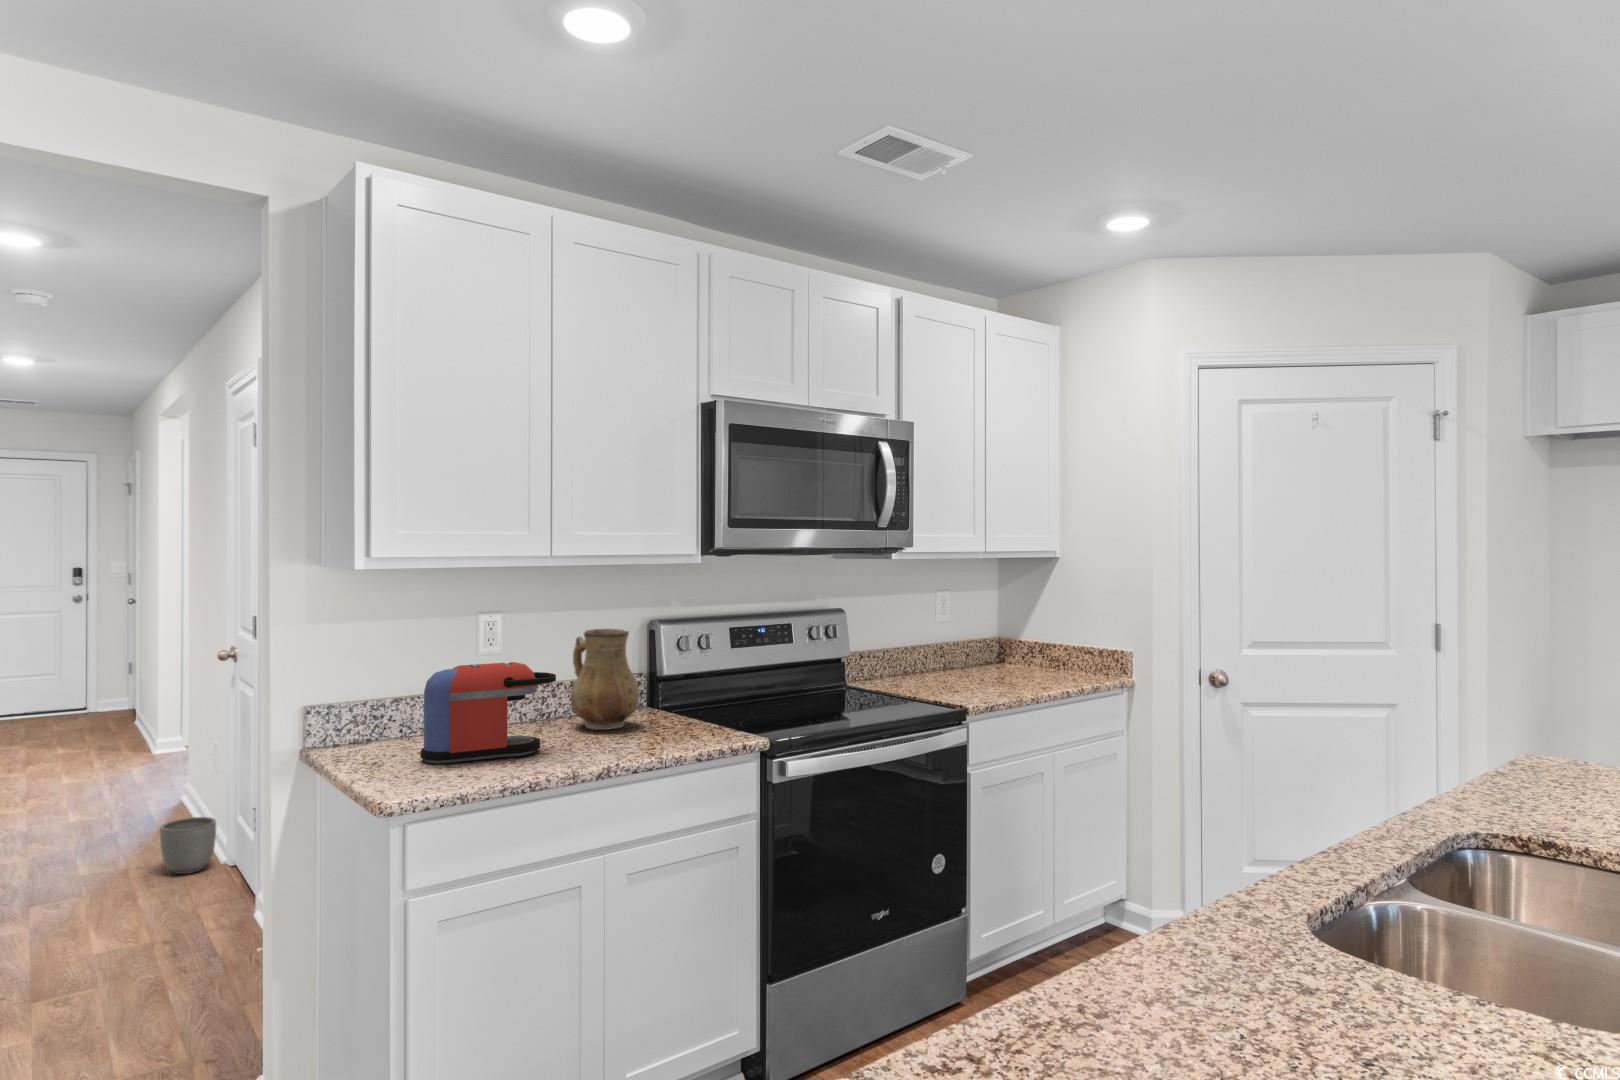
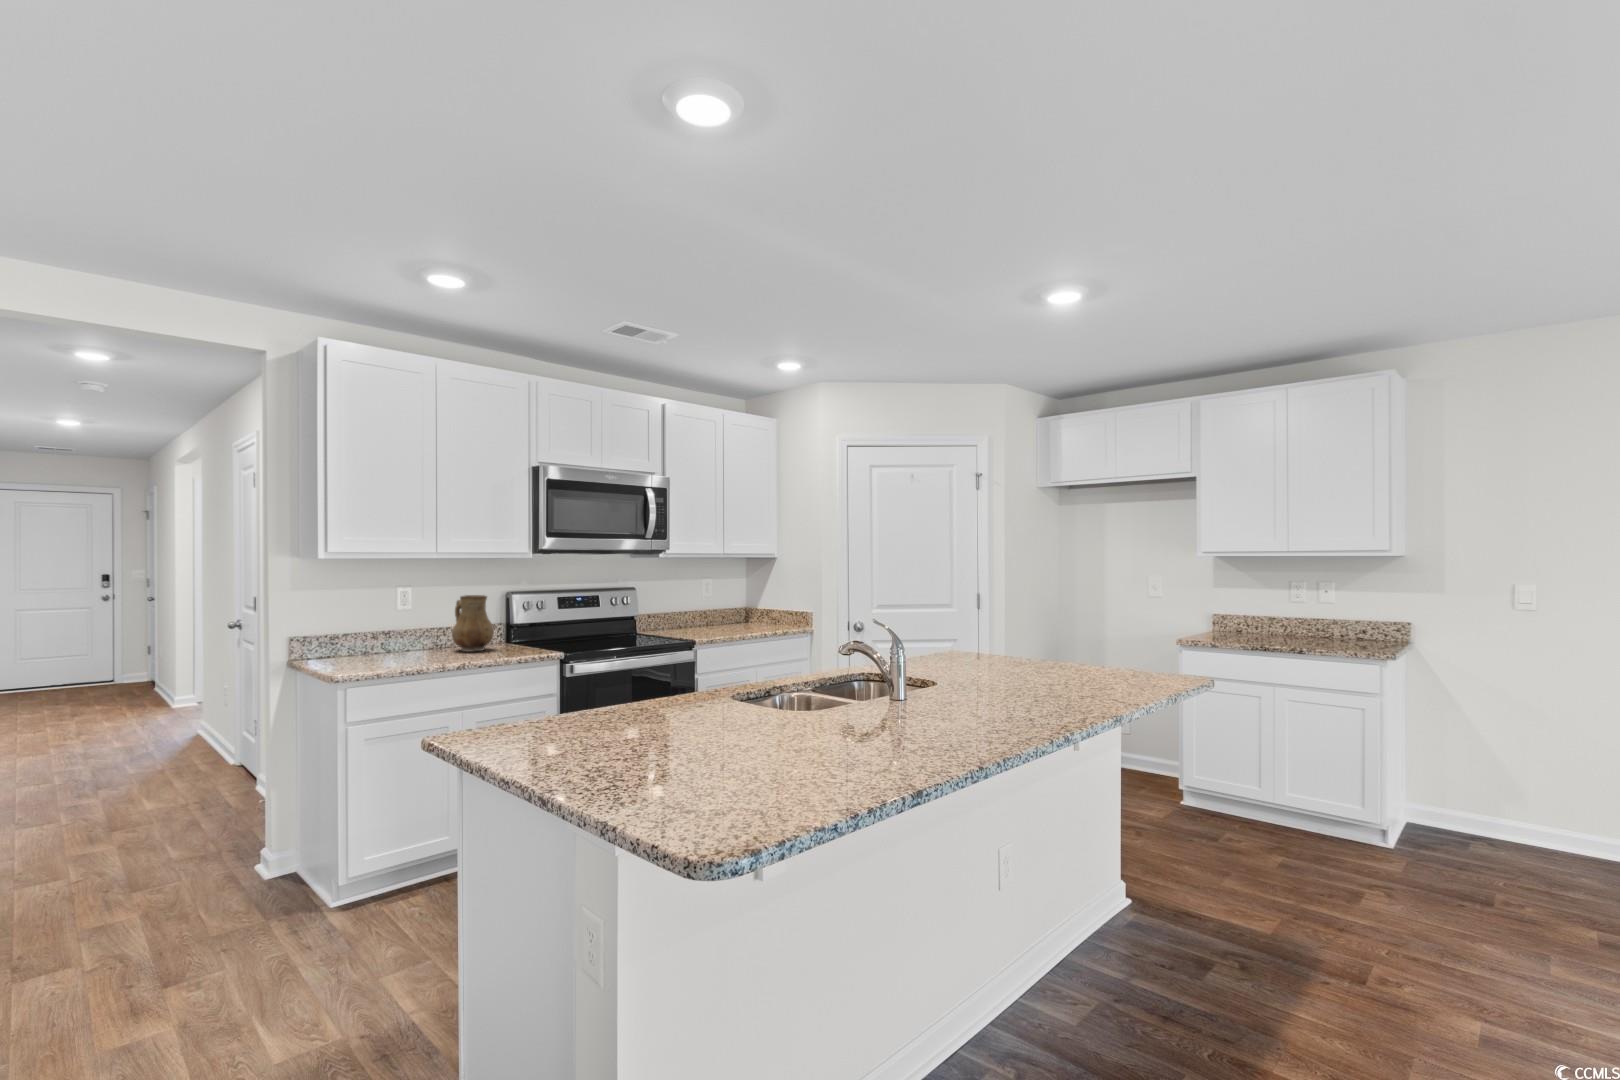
coffee maker: present [421,662,556,764] -> none [358,610,439,665]
planter: present [160,817,216,874] -> none [185,735,225,772]

